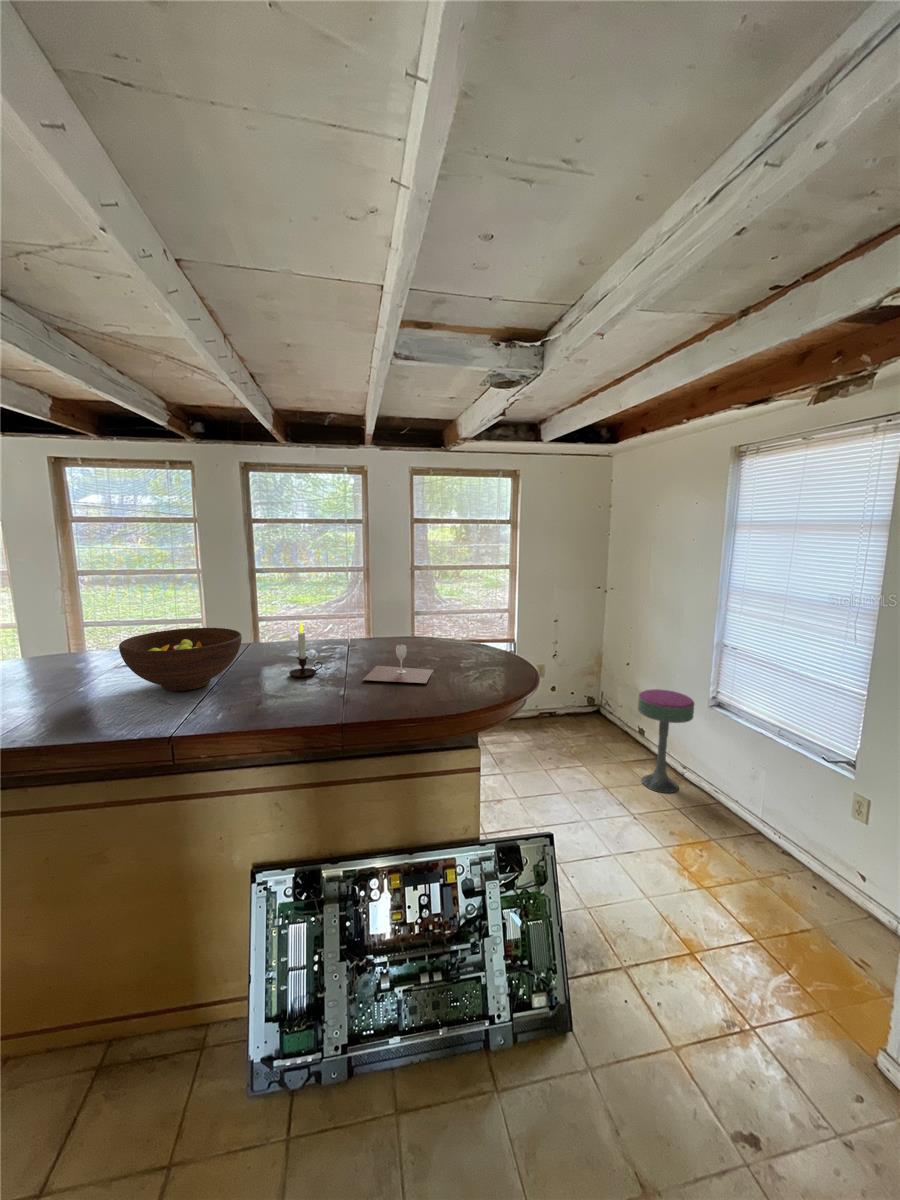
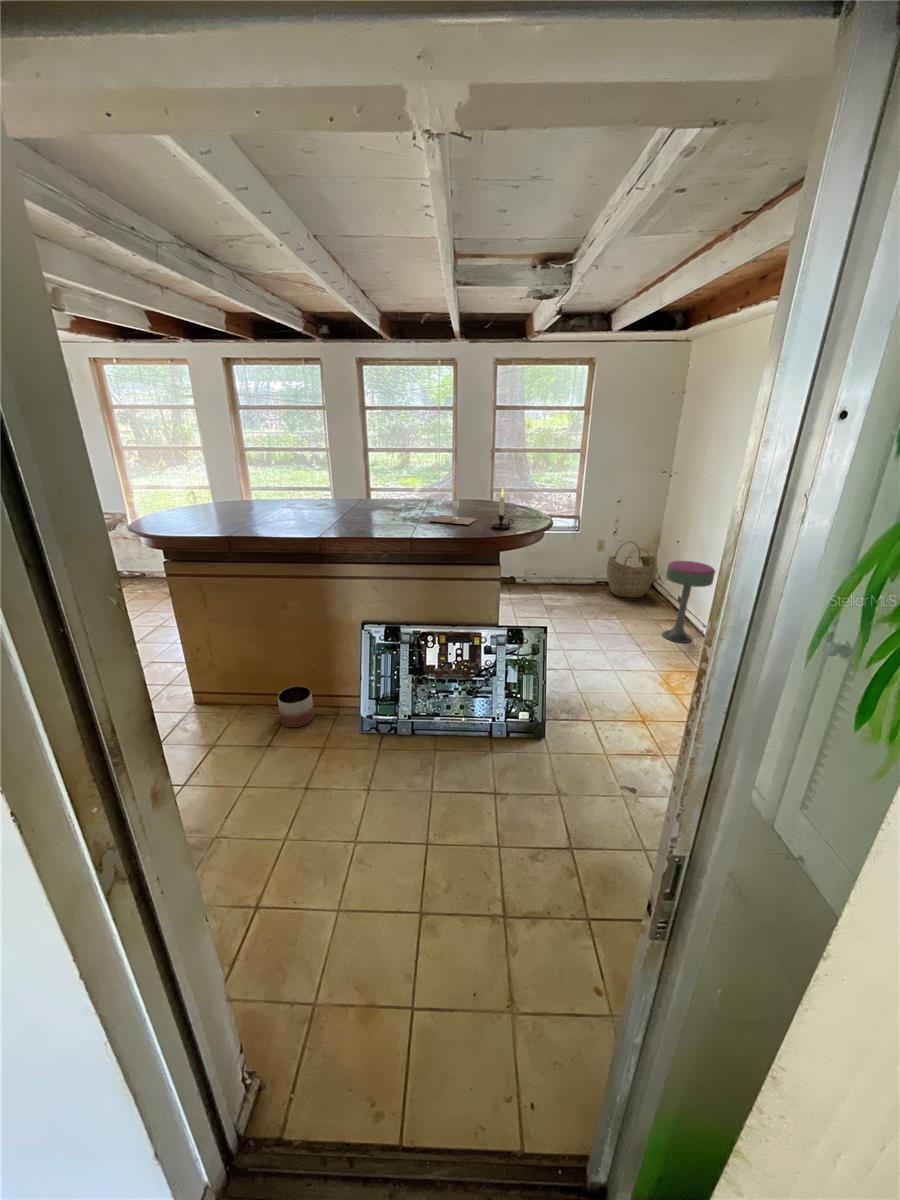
candle: present [289,620,322,677] -> present [492,488,513,529]
fruit bowl: present [119,628,242,691] -> none [289,484,356,520]
woven basket: none [552,664,608,731] -> present [607,541,657,598]
planter: none [65,1012,148,1128] -> present [278,686,314,727]

